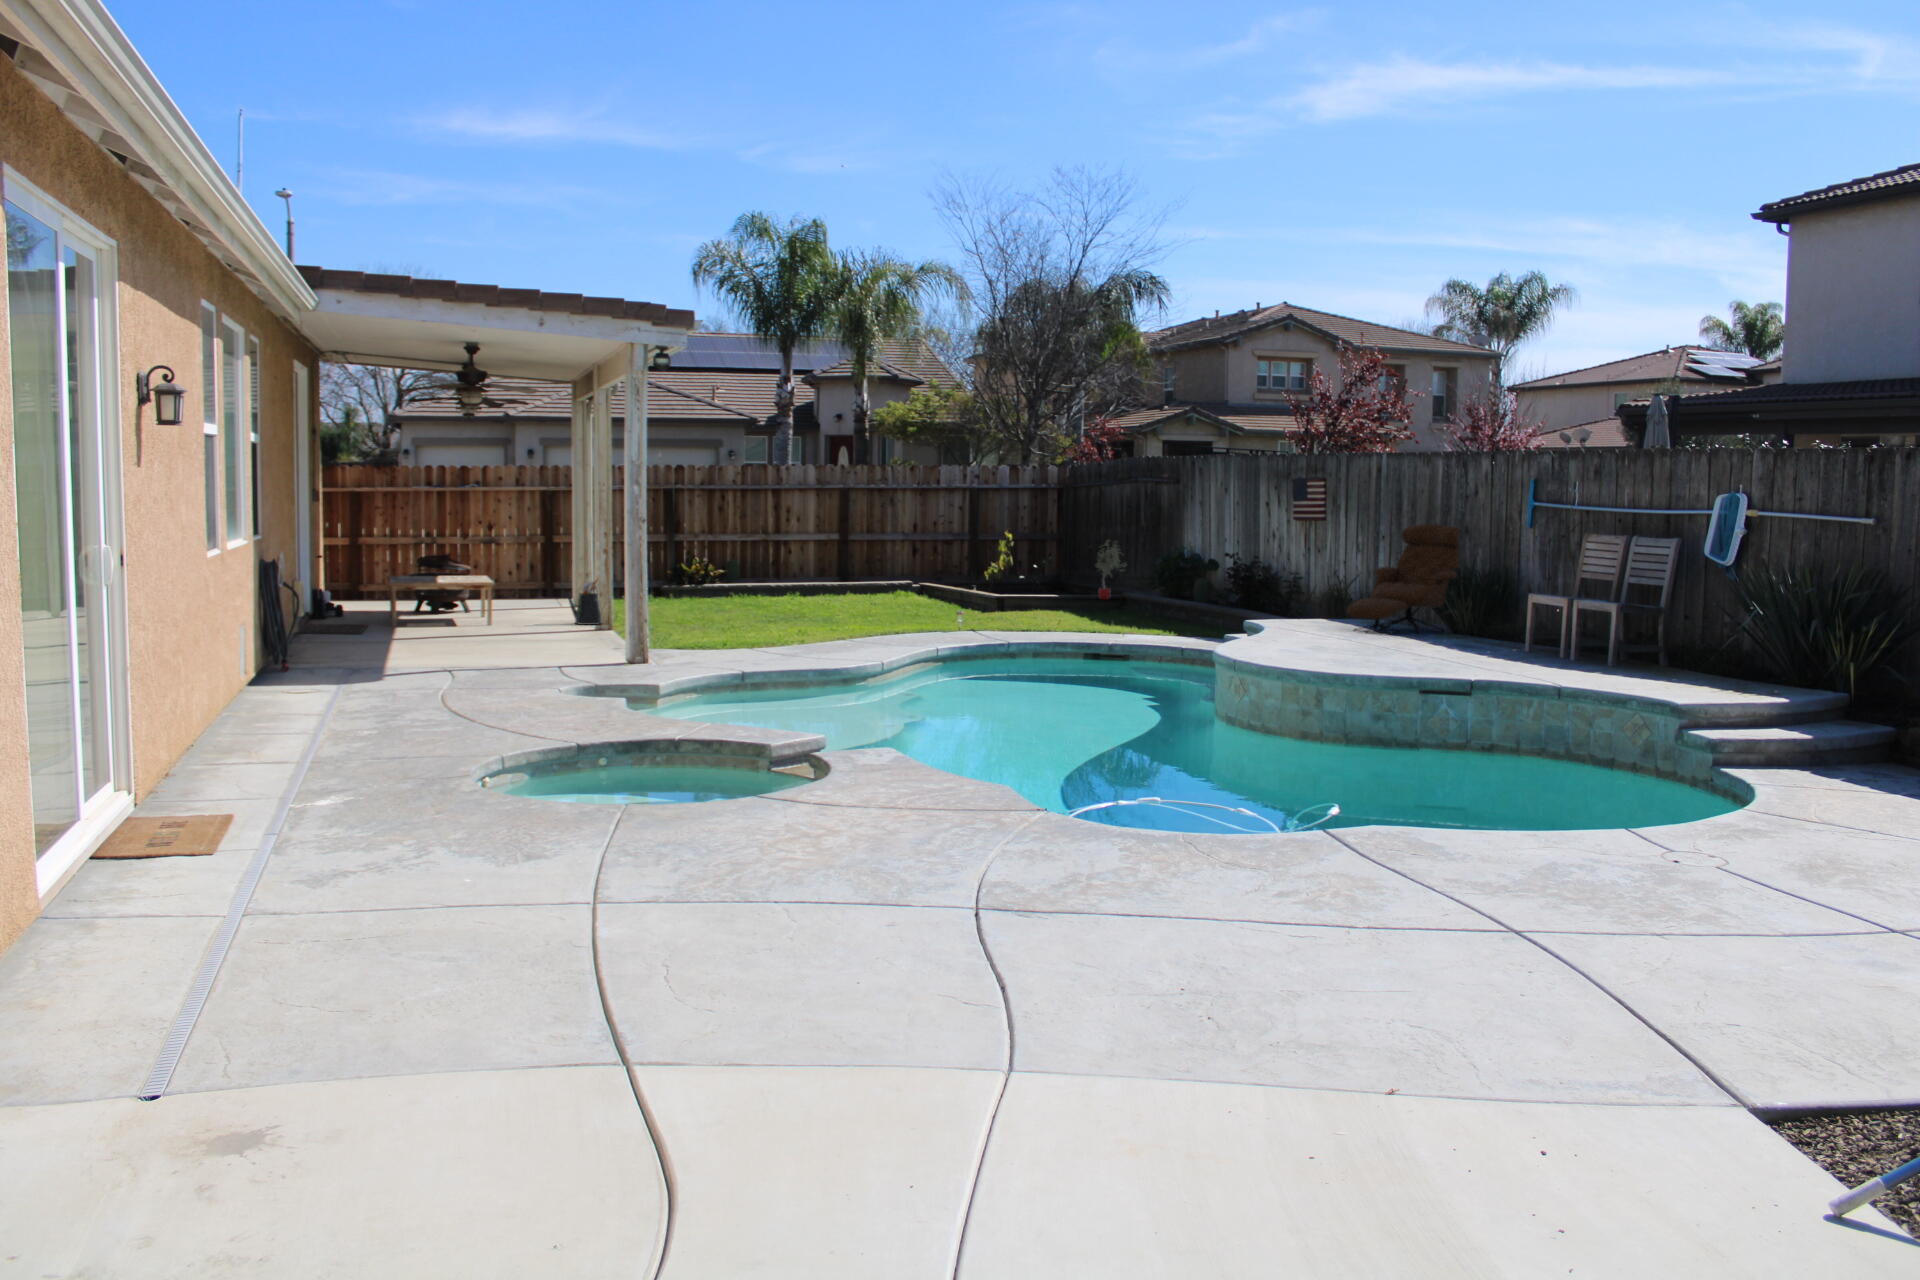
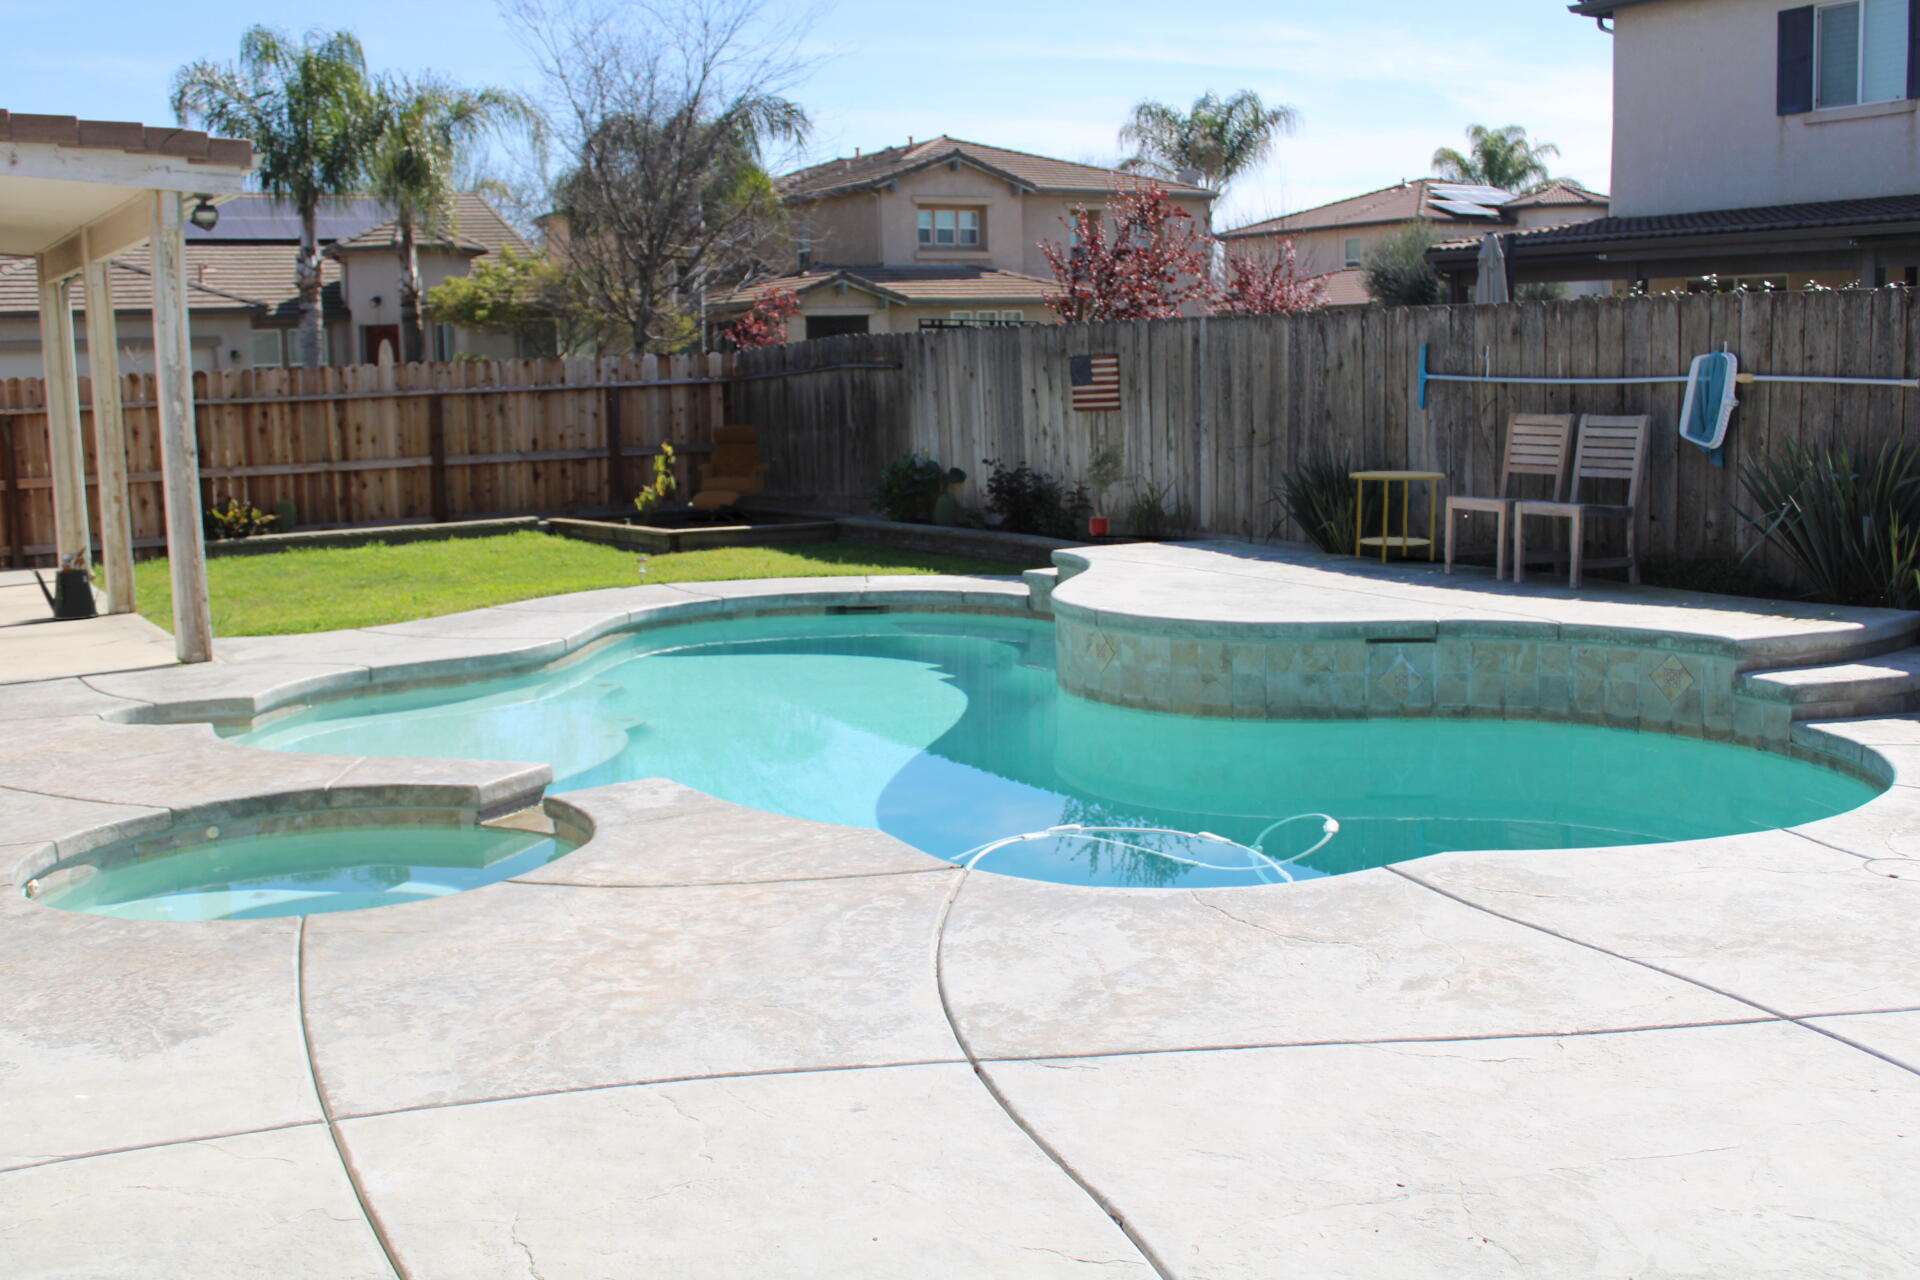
lounge chair: present [1347,524,1460,633] -> present [691,425,768,521]
potted tree: present [1096,541,1126,600] -> present [1082,435,1136,537]
side table: none [1468,574,1544,645] -> present [1349,471,1445,563]

